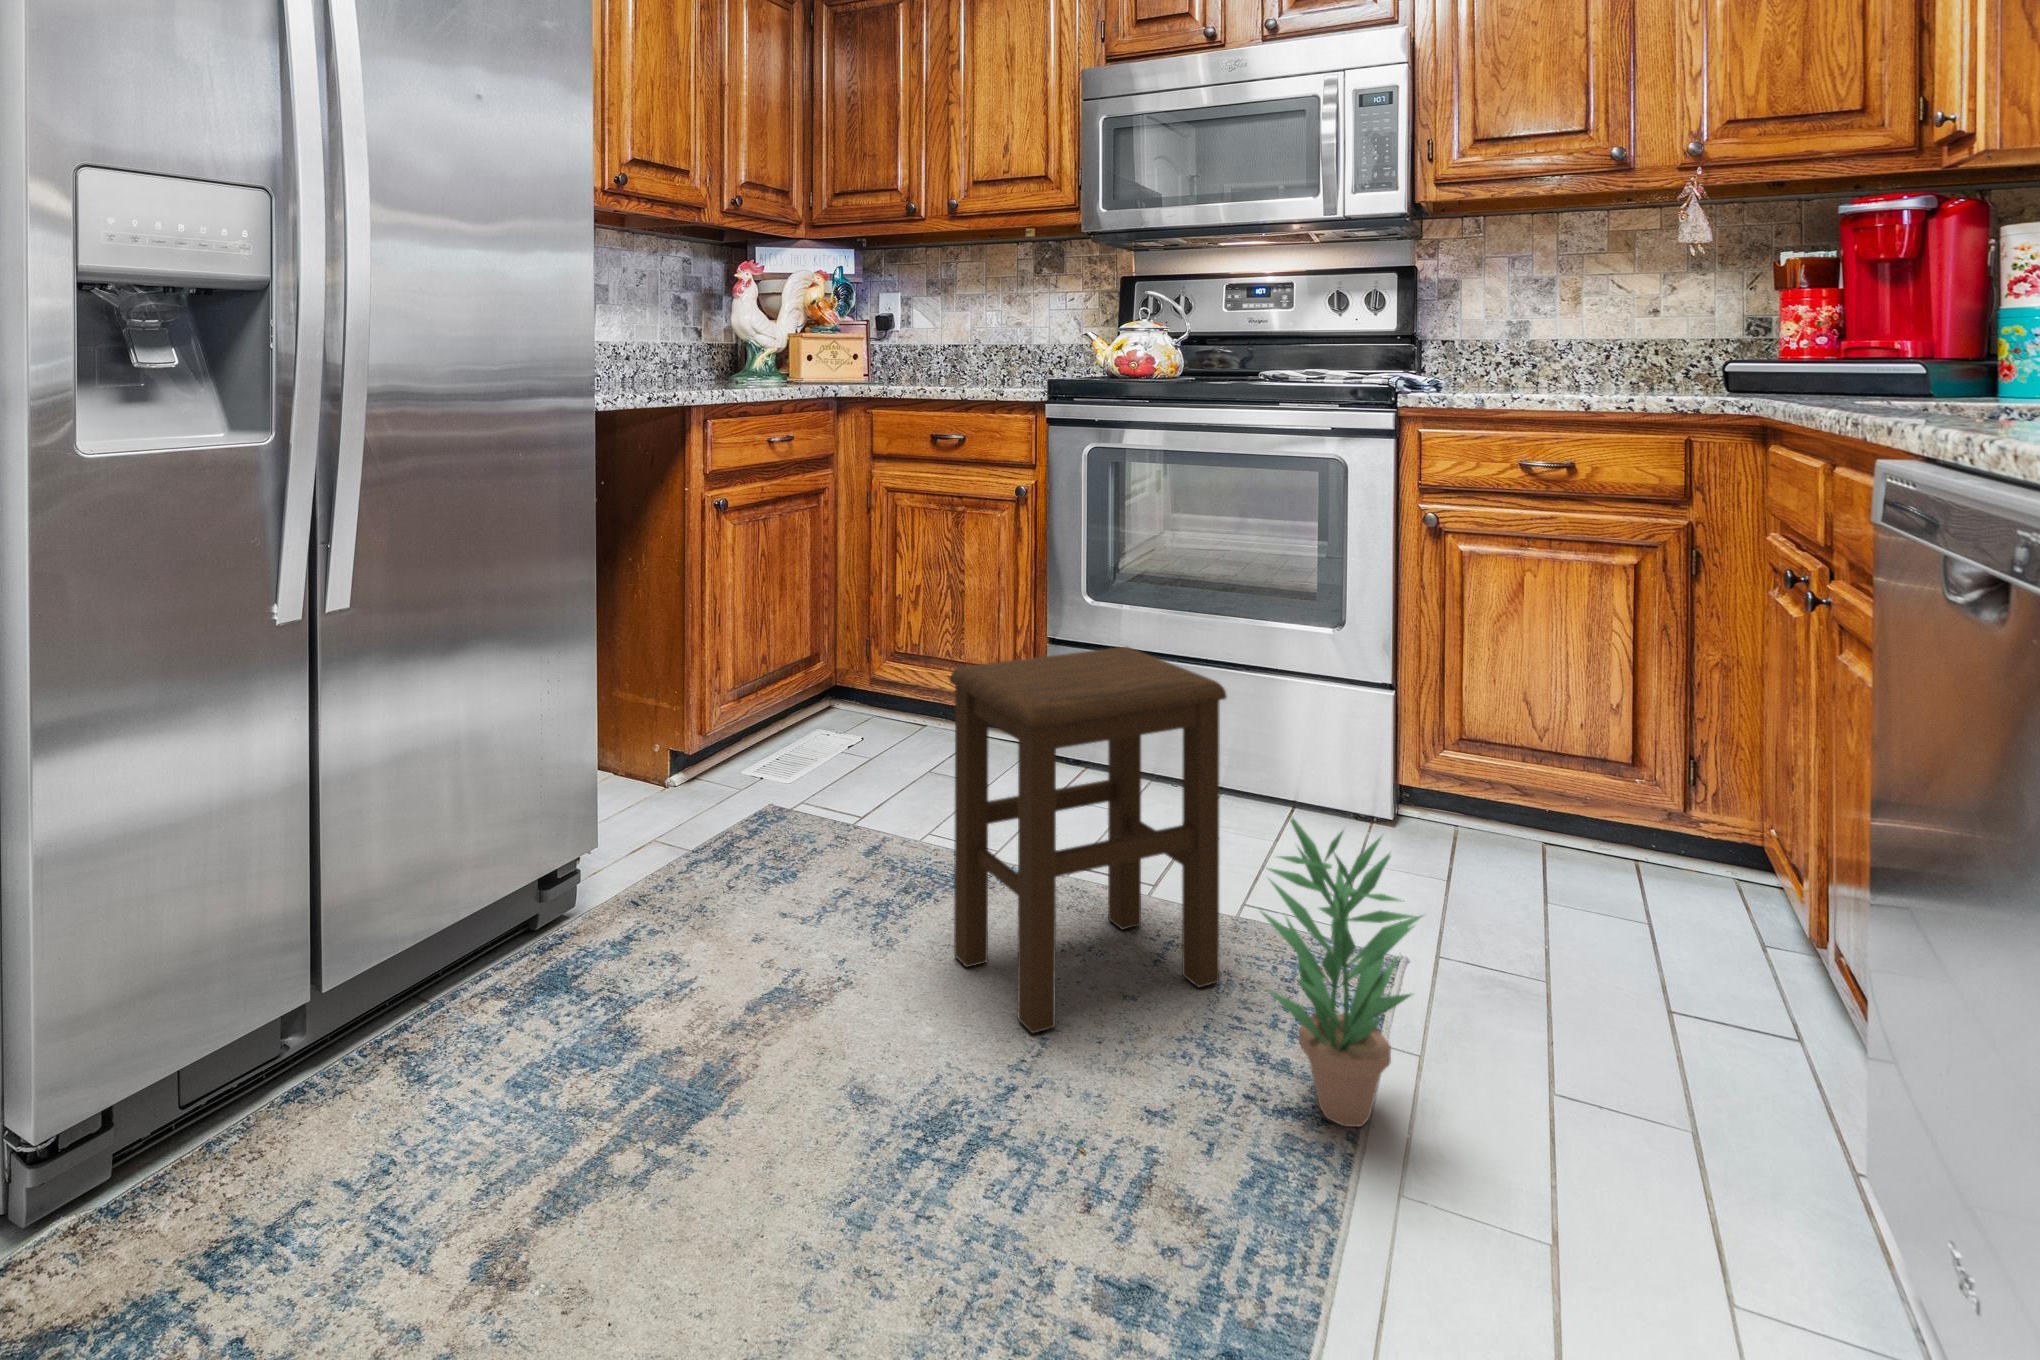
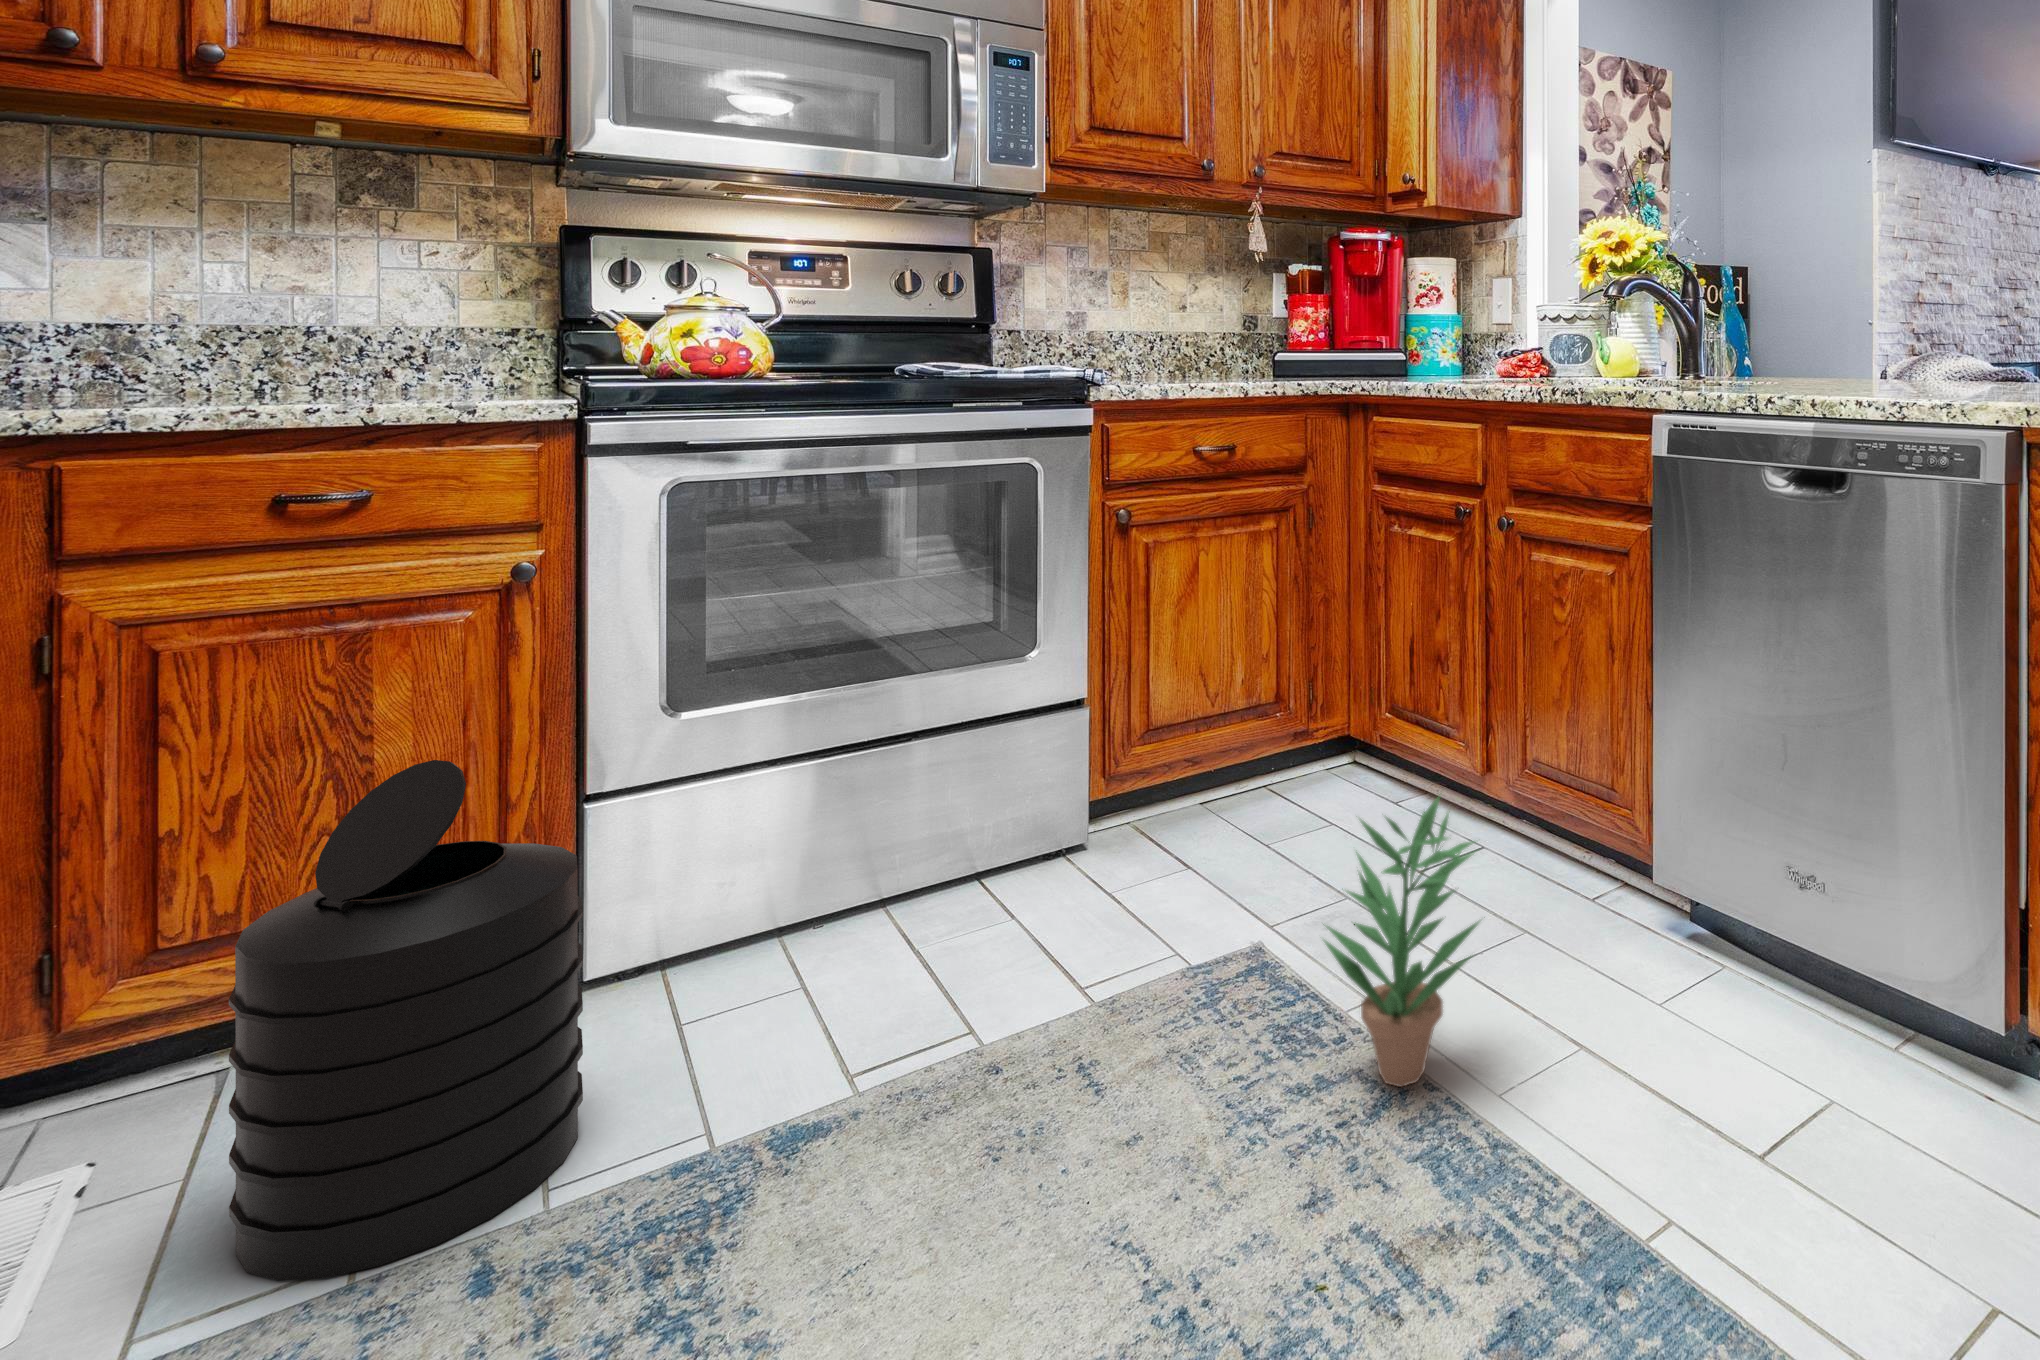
trash can: none [823,576,963,834] -> present [229,760,583,1281]
stool: present [950,647,1226,1033] -> none [876,722,1185,1259]

